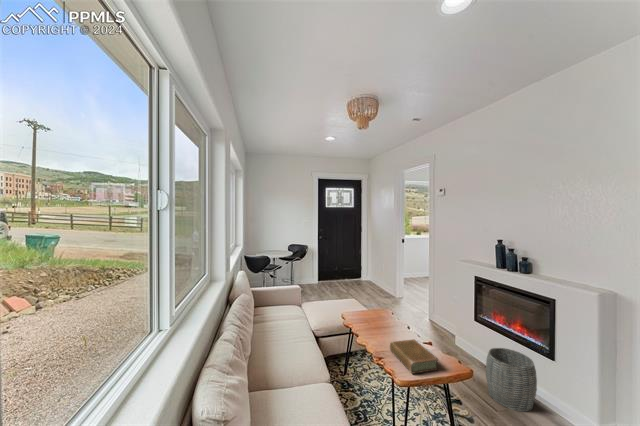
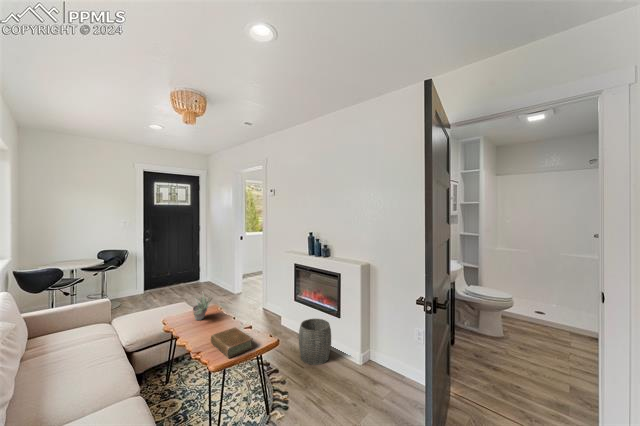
succulent plant: none [367,293,387,322] -> present [193,292,212,320]

